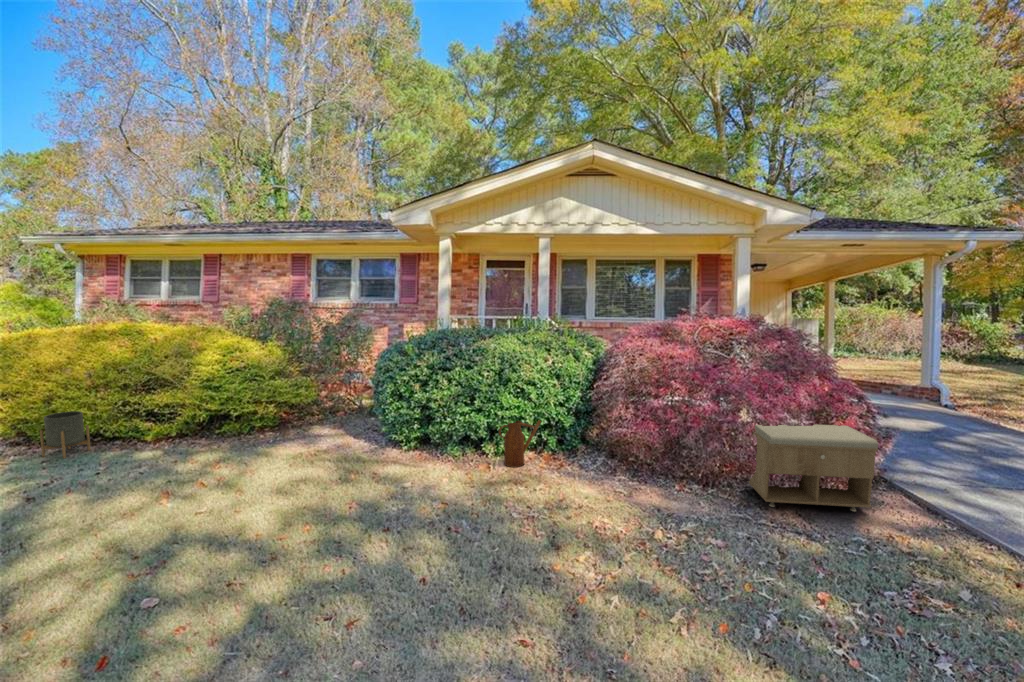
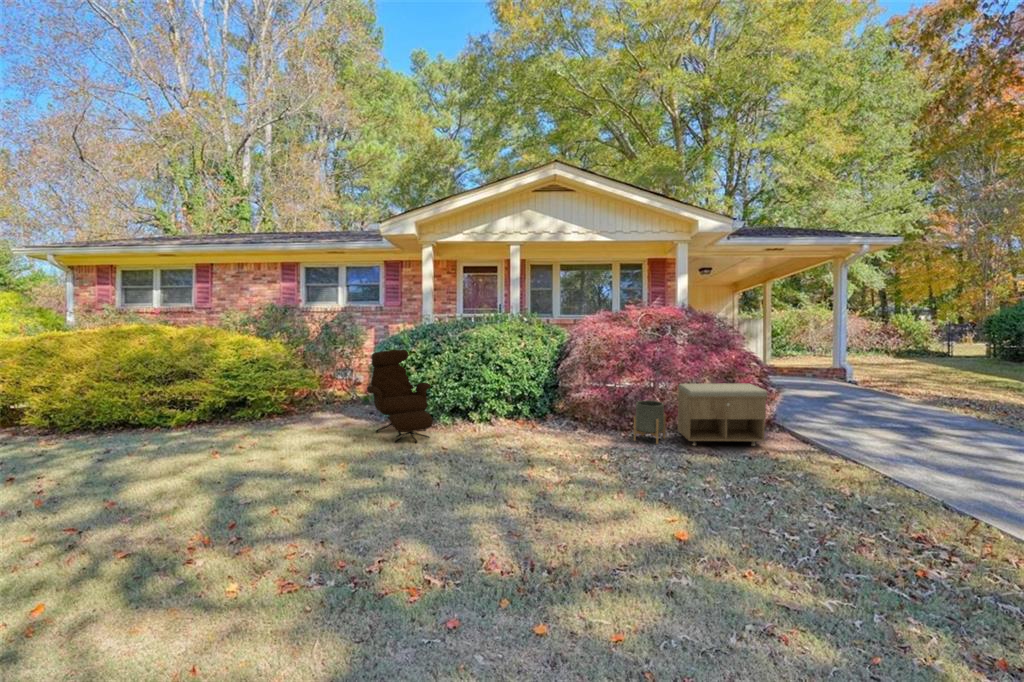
lounge chair: none [360,363,438,485] -> present [367,350,433,443]
planter: present [40,411,91,458] -> present [634,401,666,444]
watering can: present [499,420,541,467] -> none [482,392,517,430]

